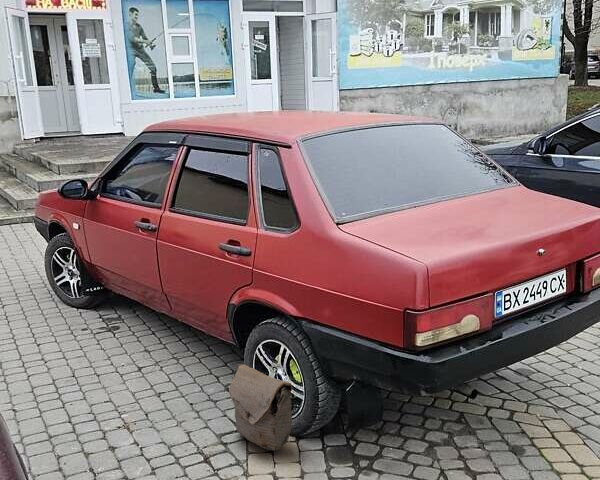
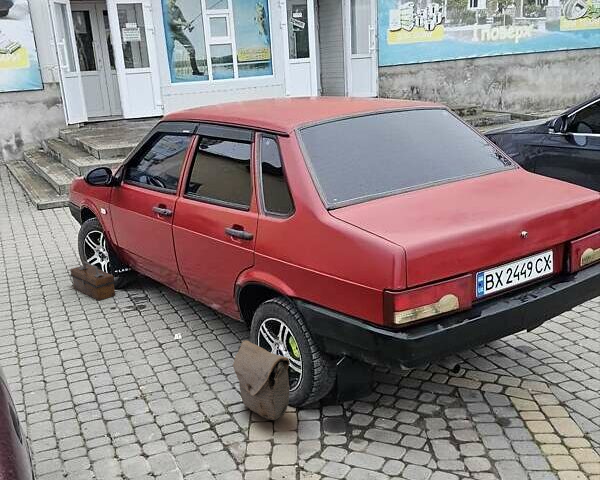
toolbox: none [34,281,85,323] -> present [70,261,116,300]

